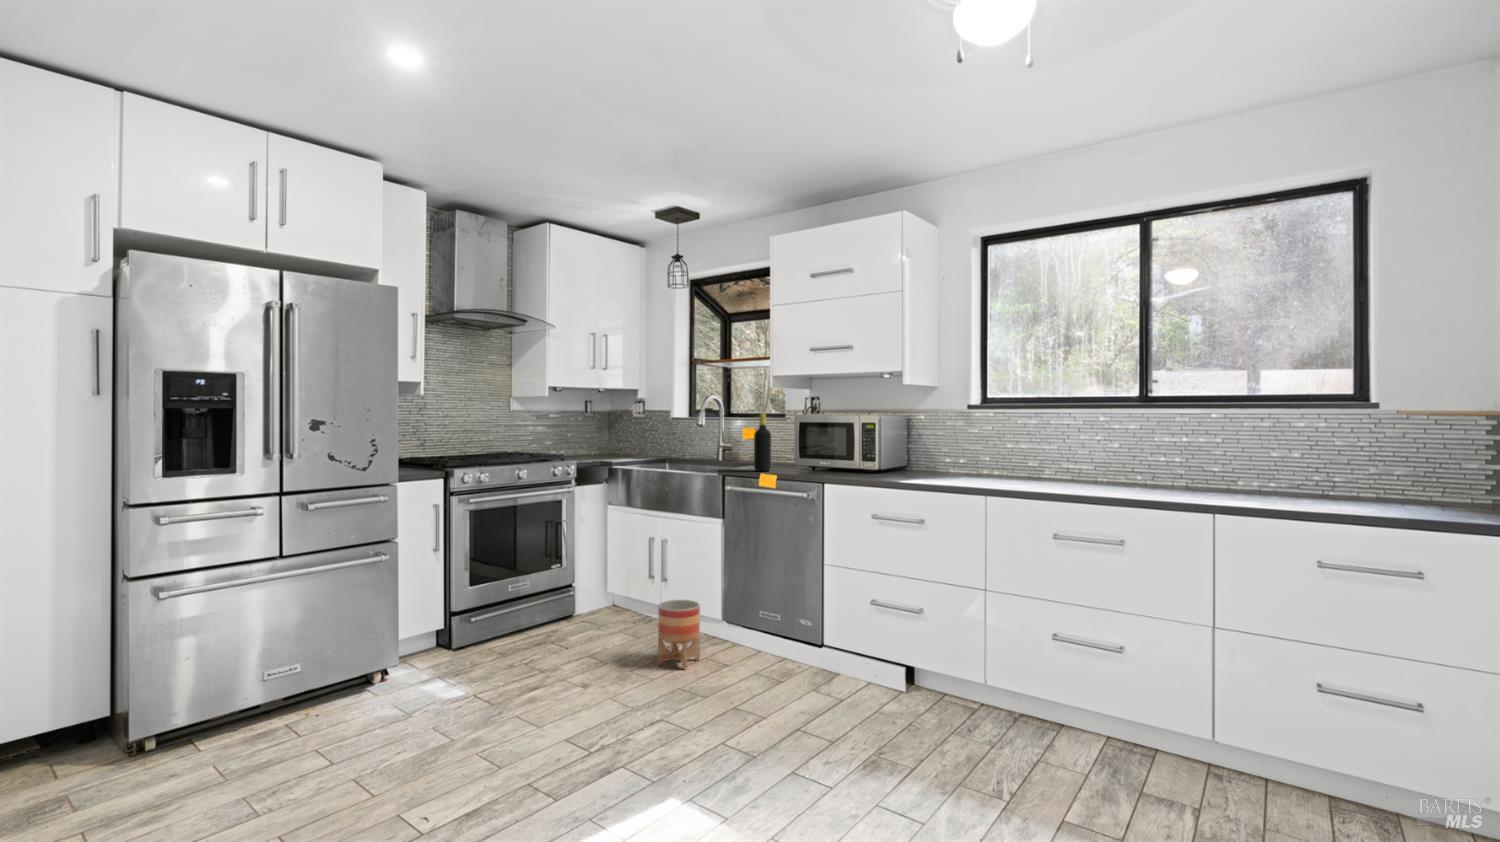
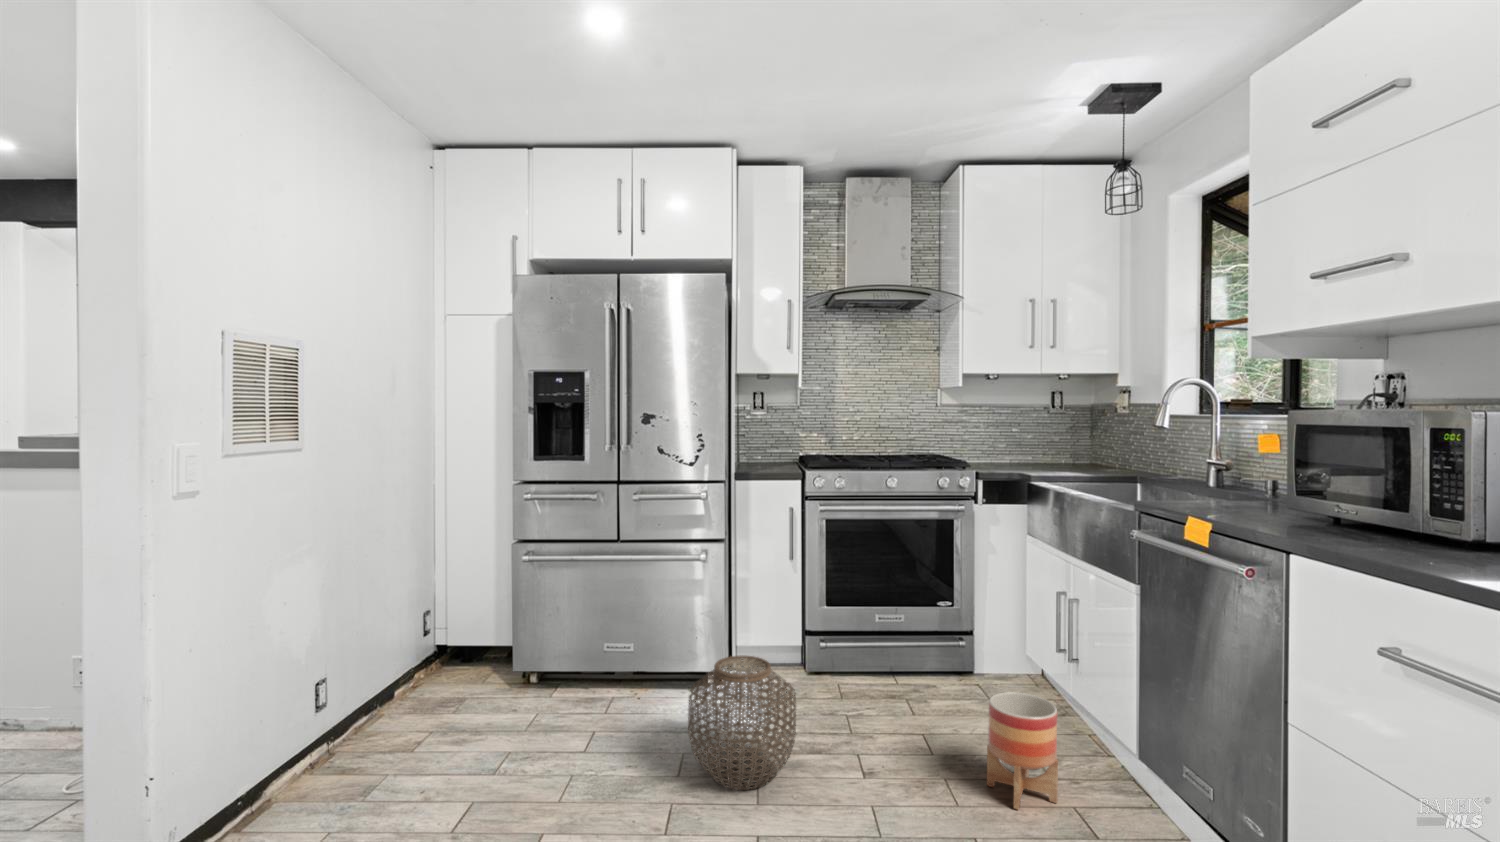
bottle: present [754,413,771,471] -> none [1208,407,1247,511]
woven basket: none [457,618,551,725] -> present [688,655,796,790]

